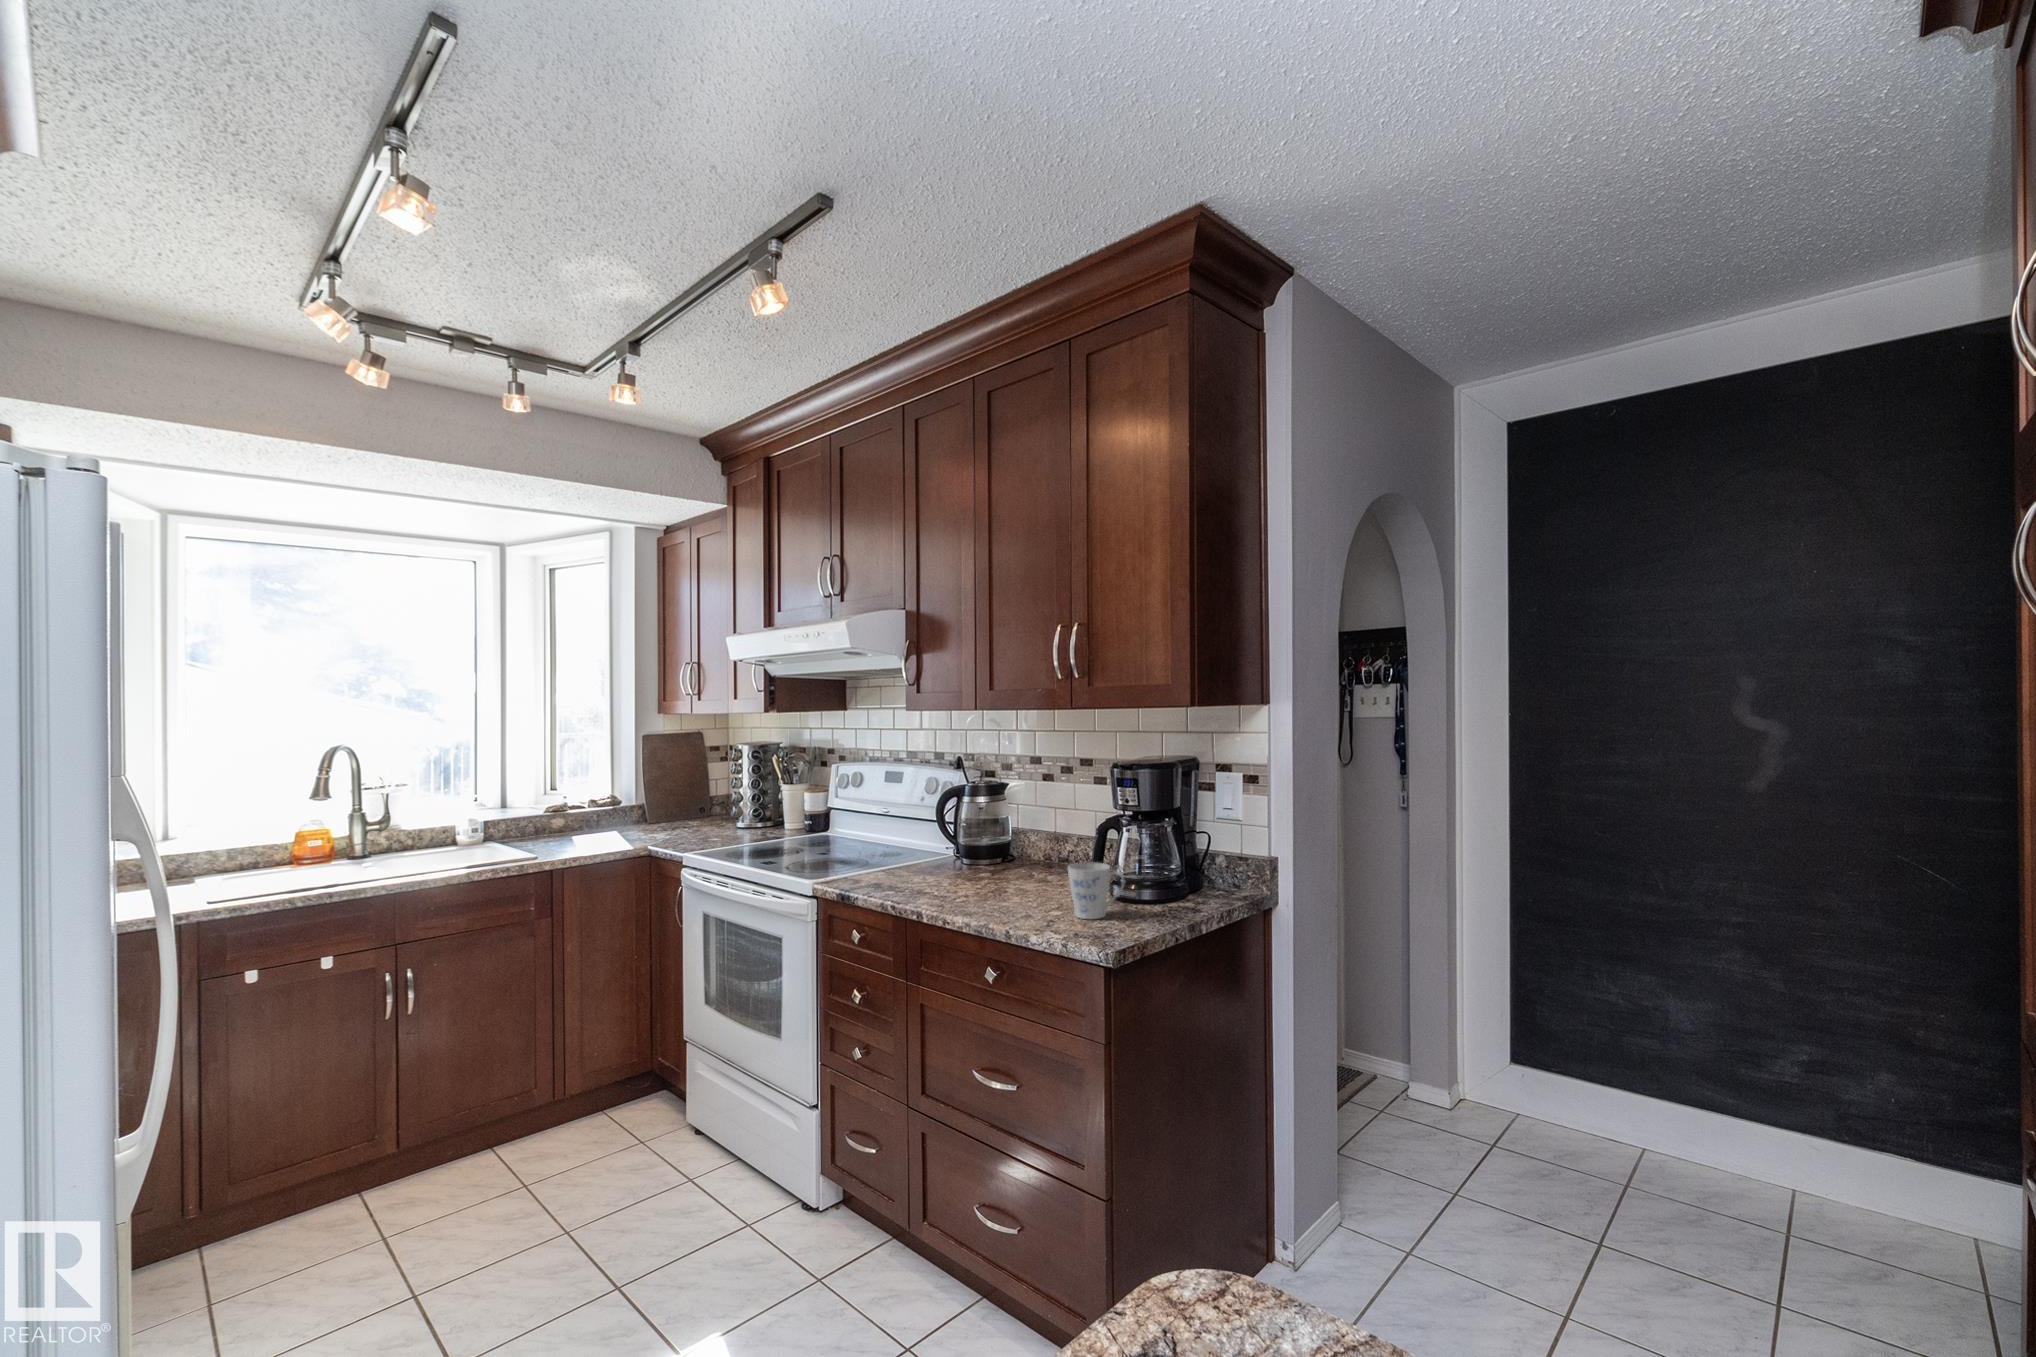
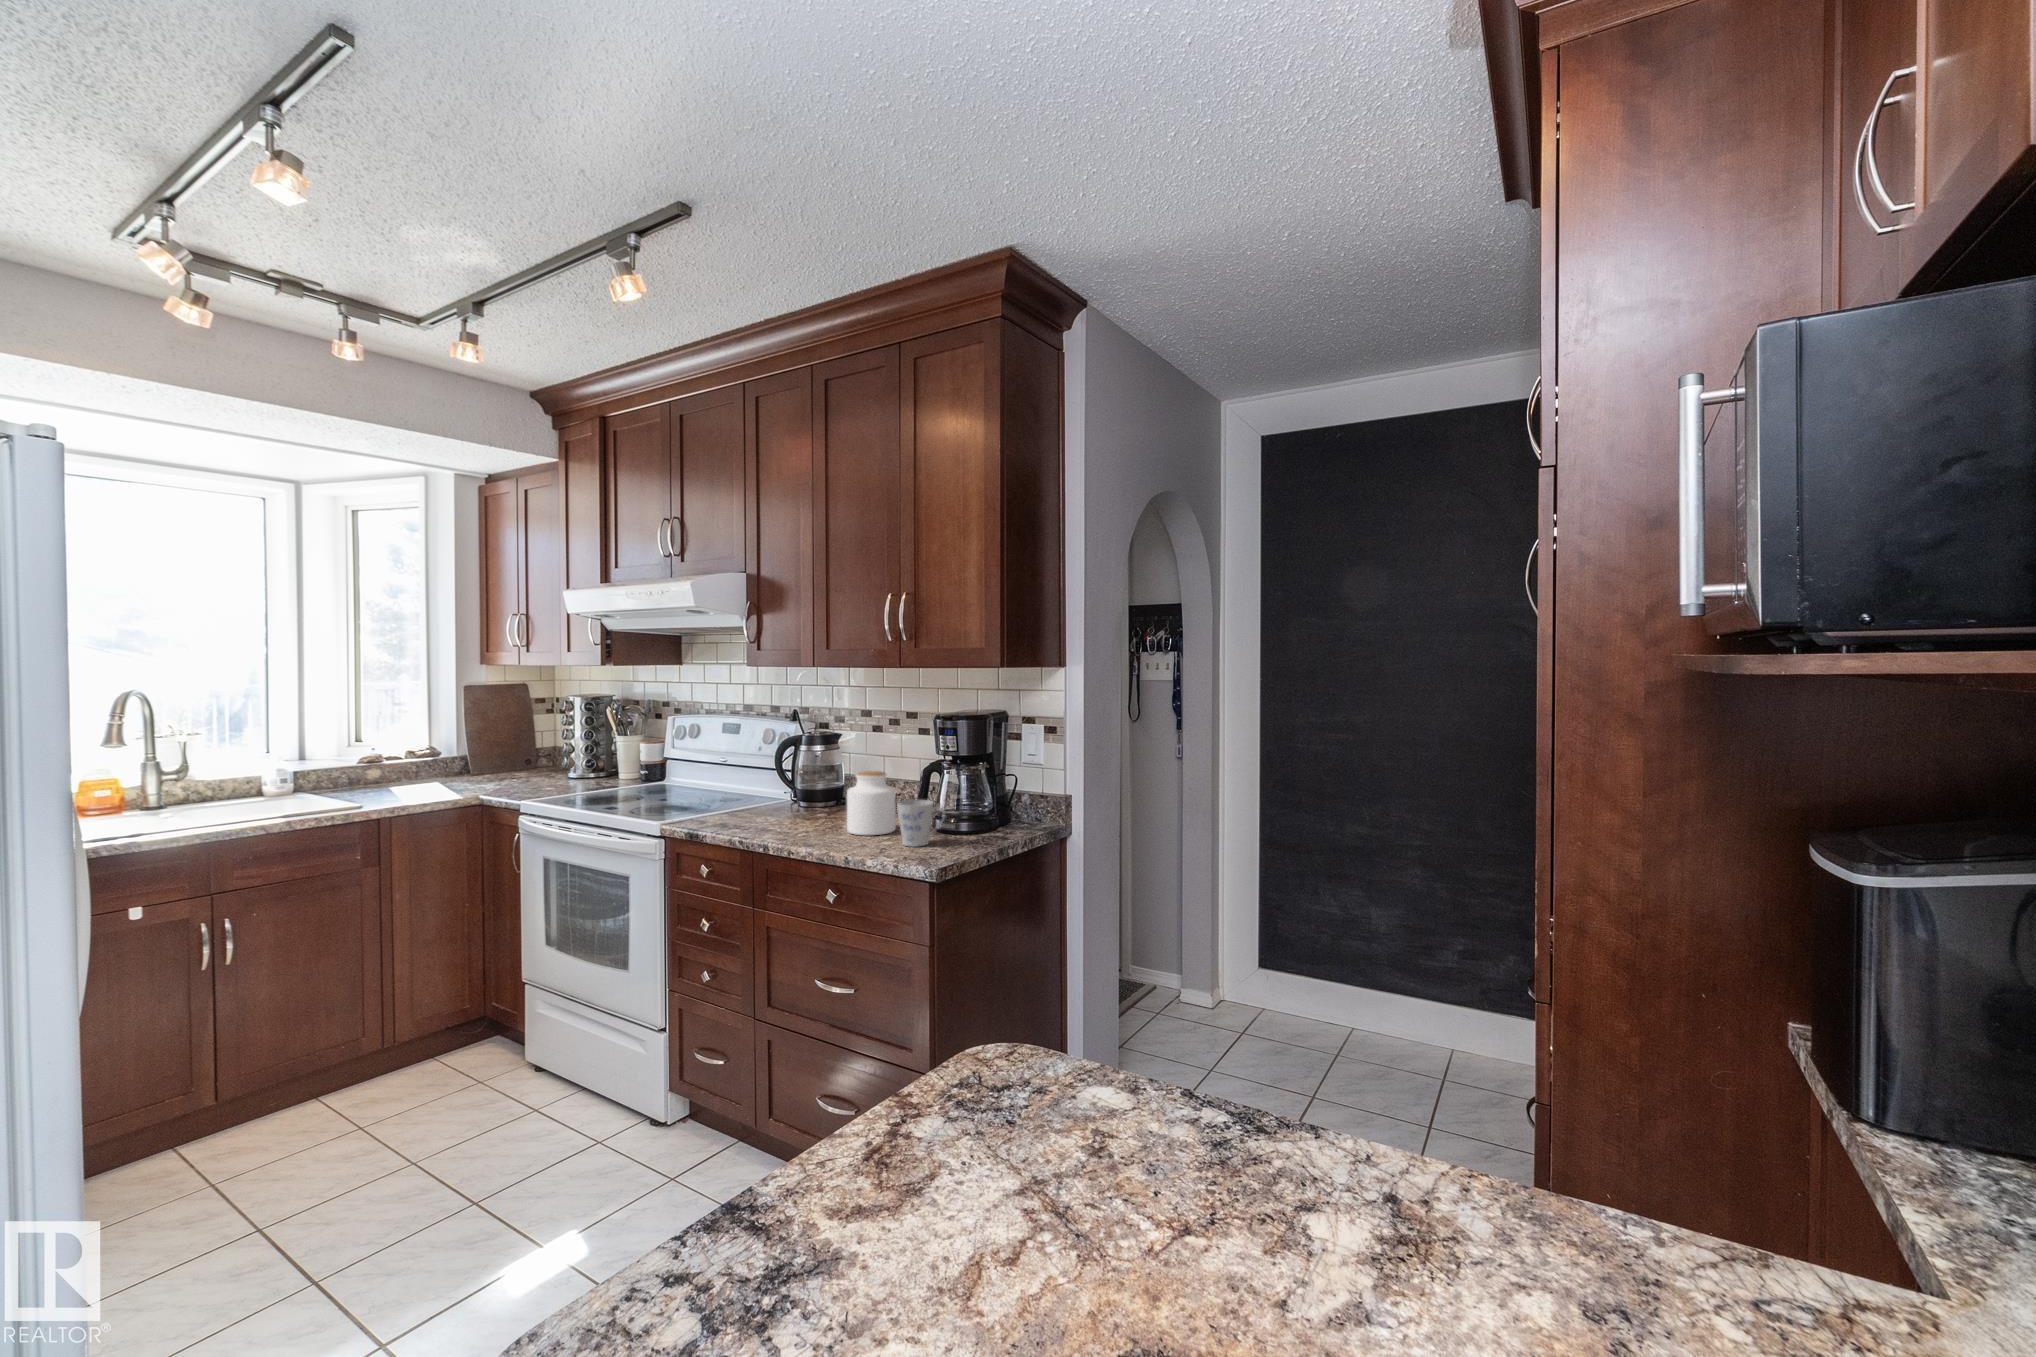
jar: none [1011,827,1067,903] -> present [847,771,896,835]

